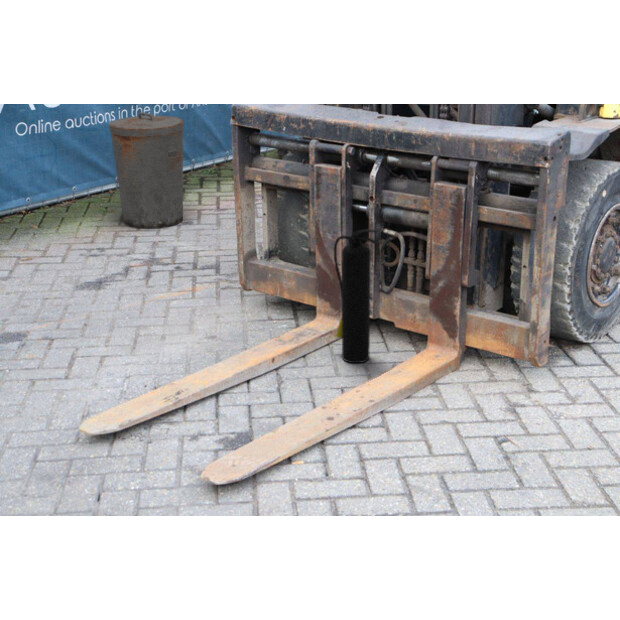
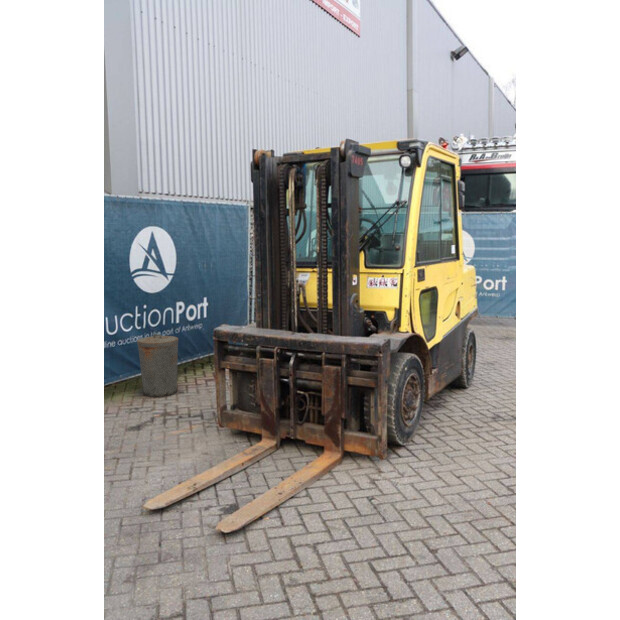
fire extinguisher: present [334,229,377,363] -> none [273,392,296,464]

